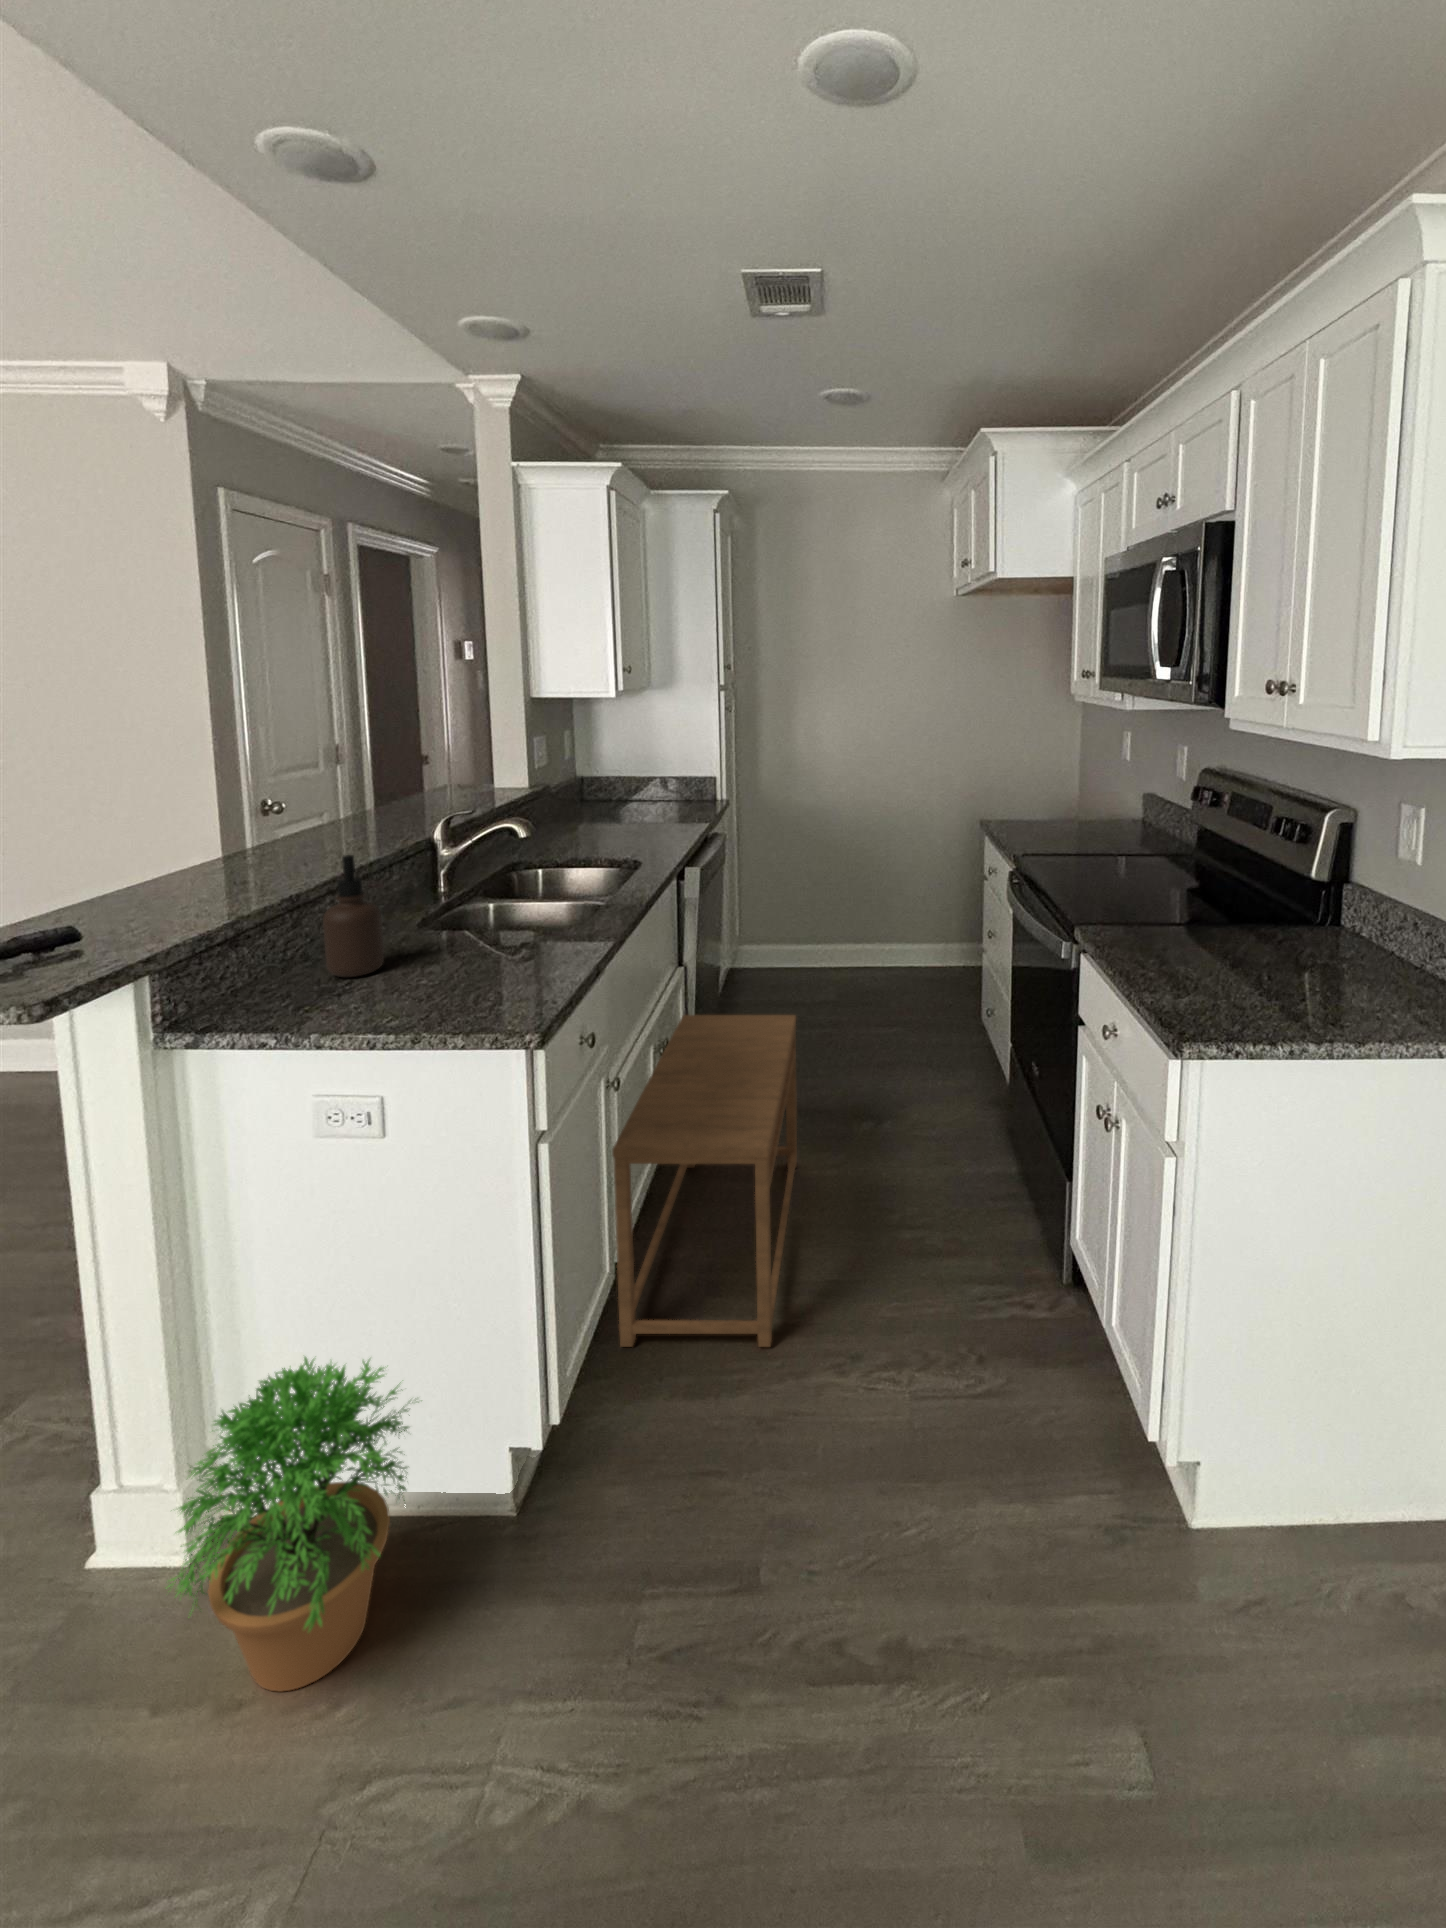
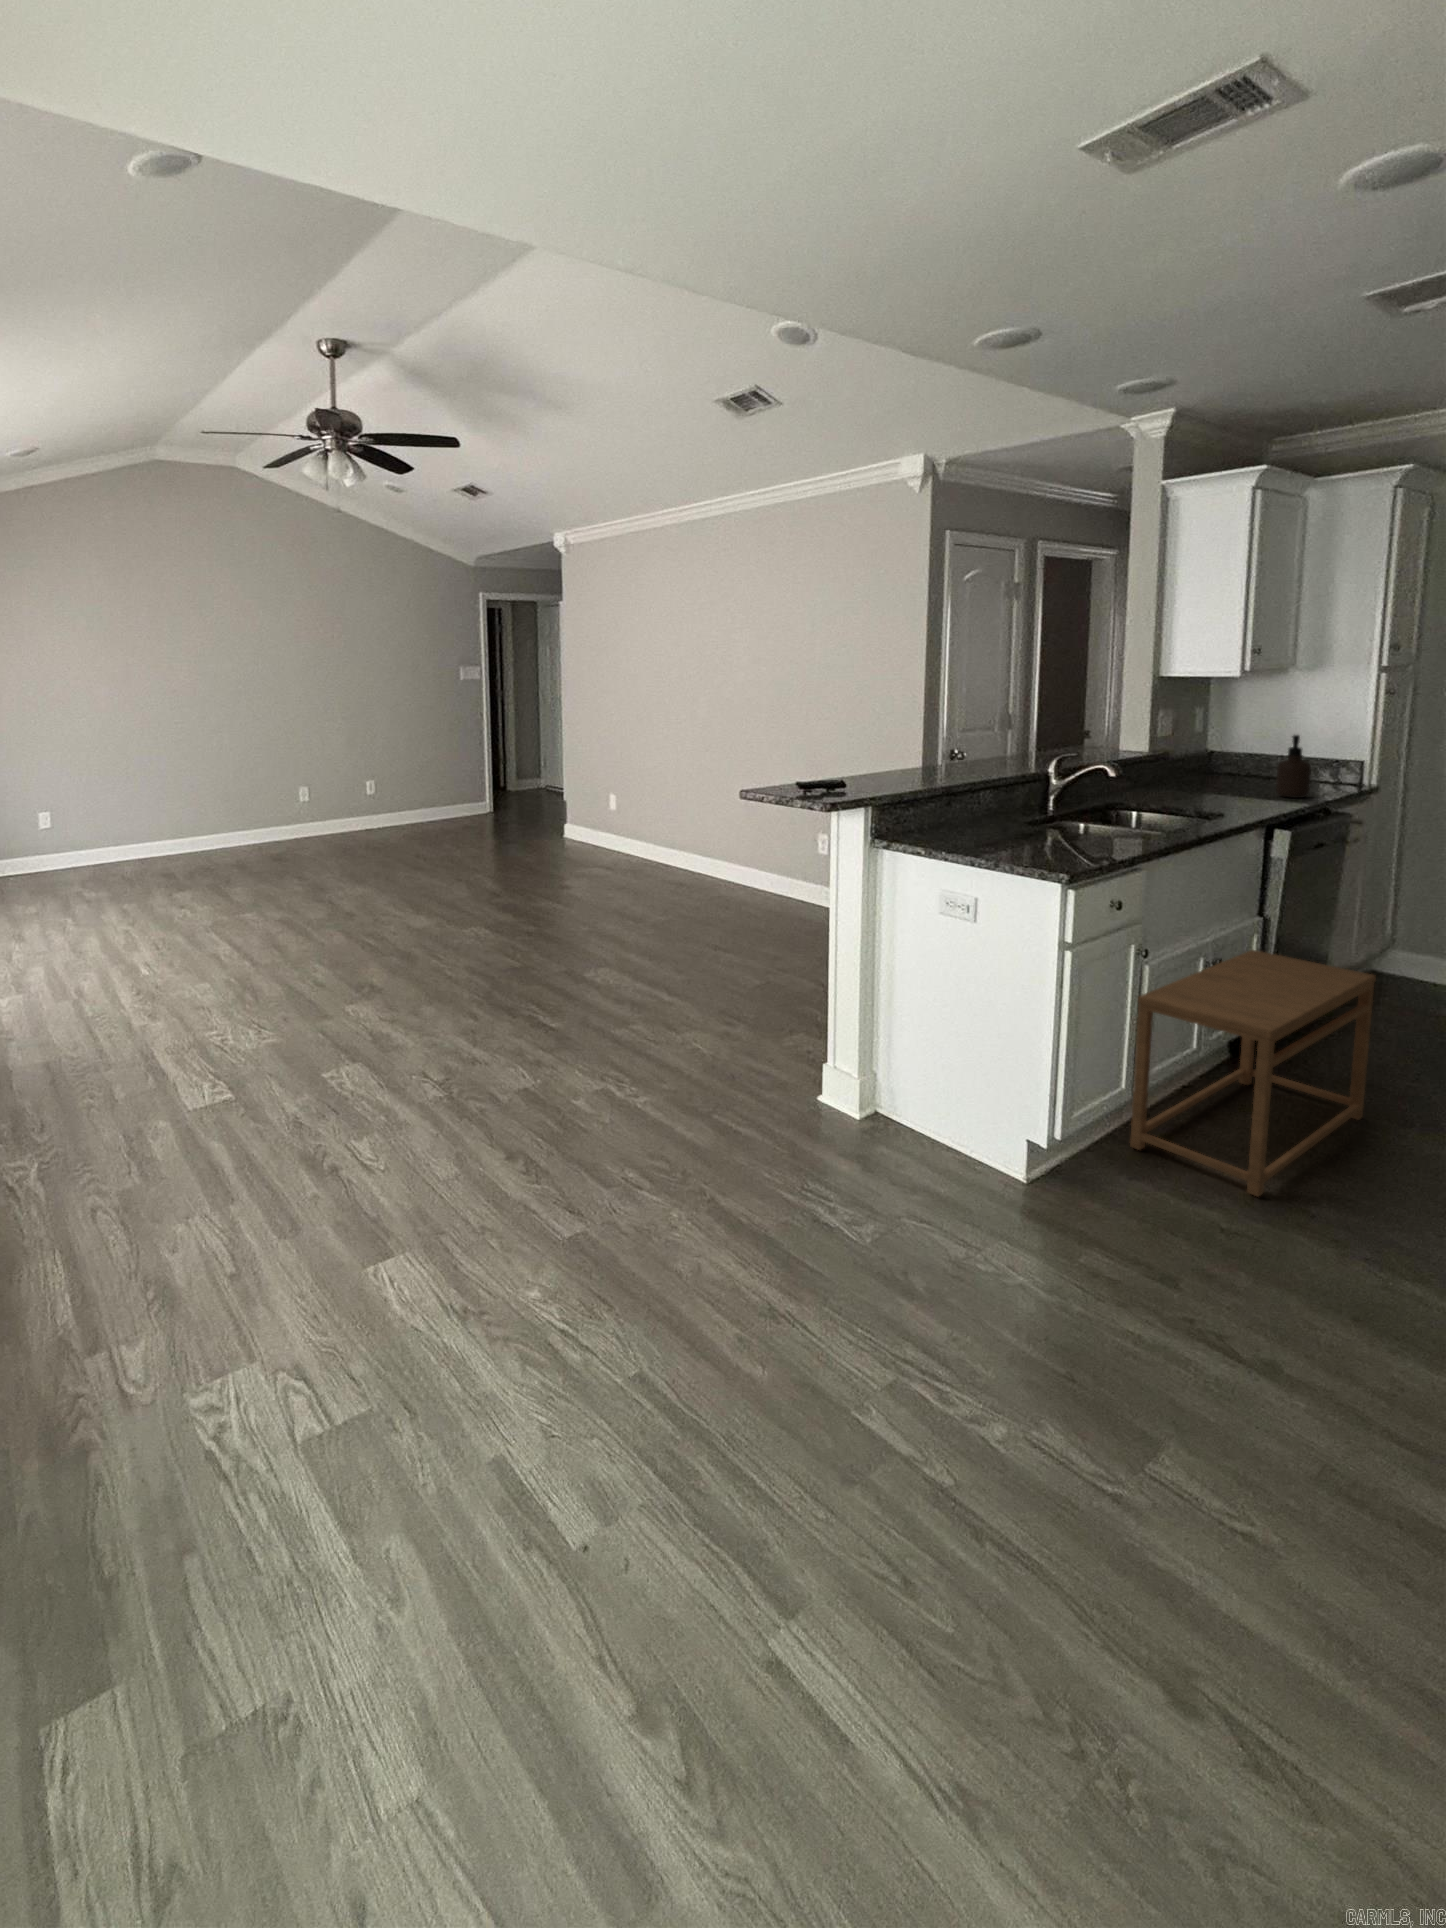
soap dispenser: present [323,855,384,977] -> present [1276,735,1311,798]
potted plant: present [168,1357,409,1691] -> none [848,1019,979,1181]

